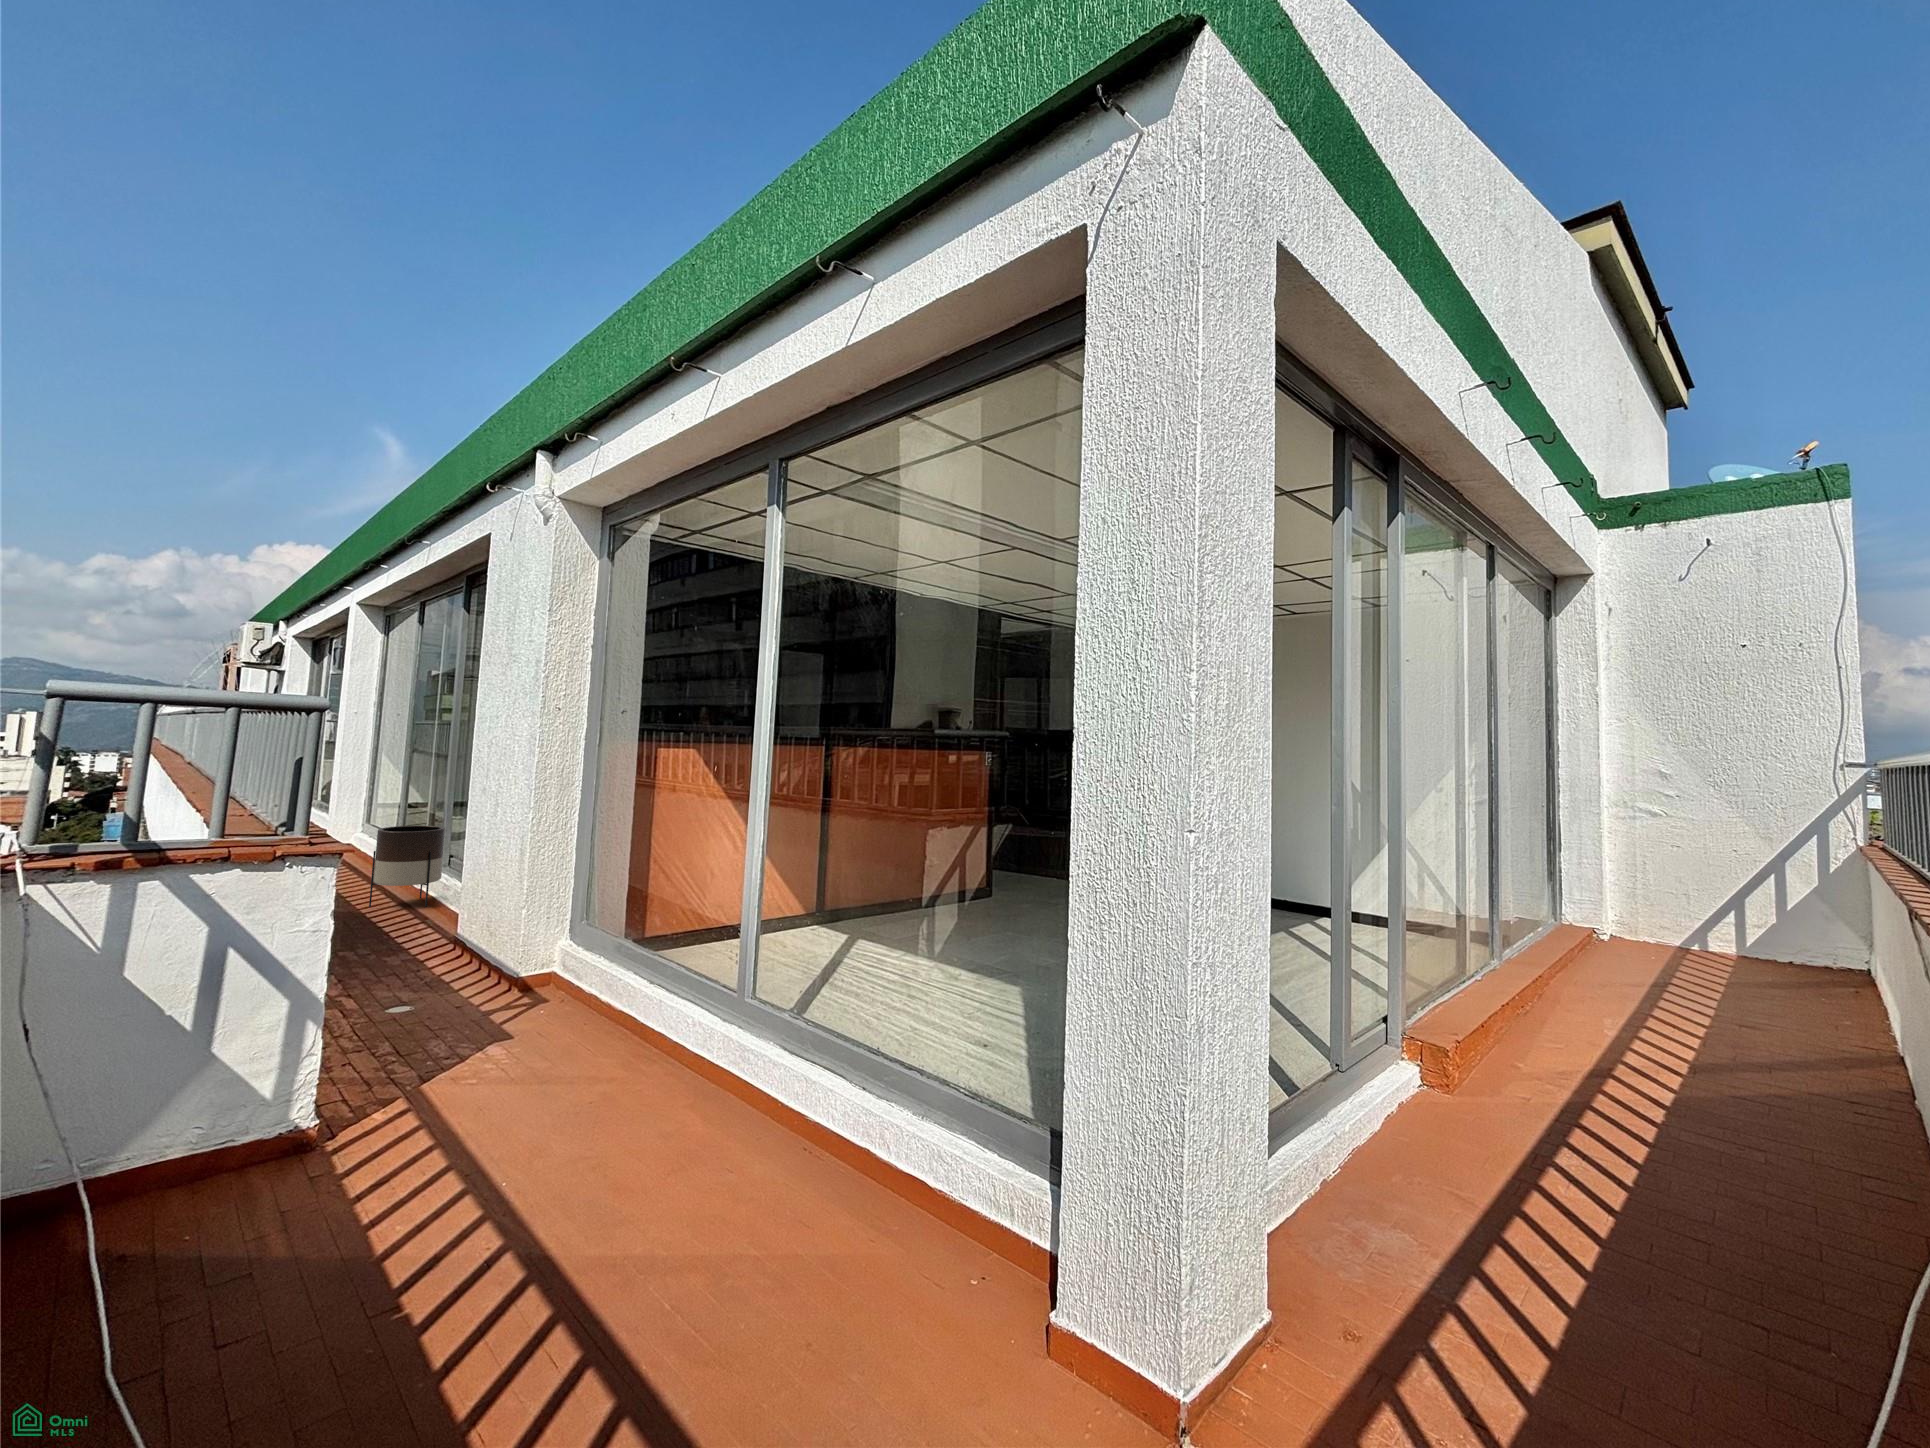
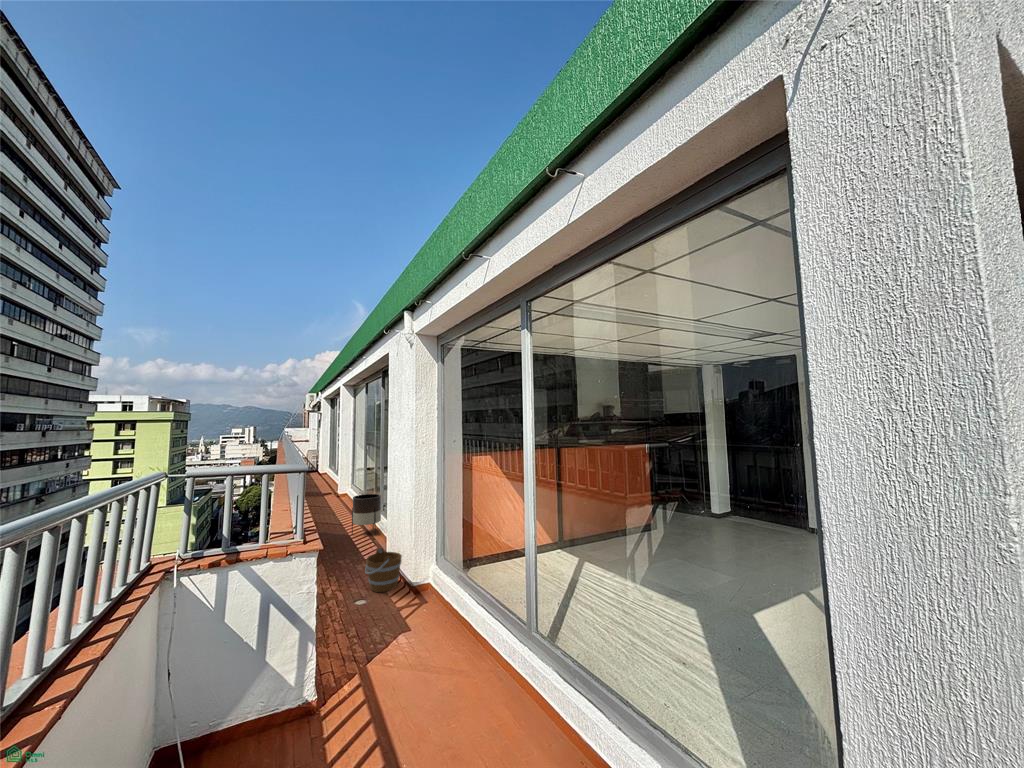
bucket: none [412,907,496,987] -> present [365,548,402,592]

